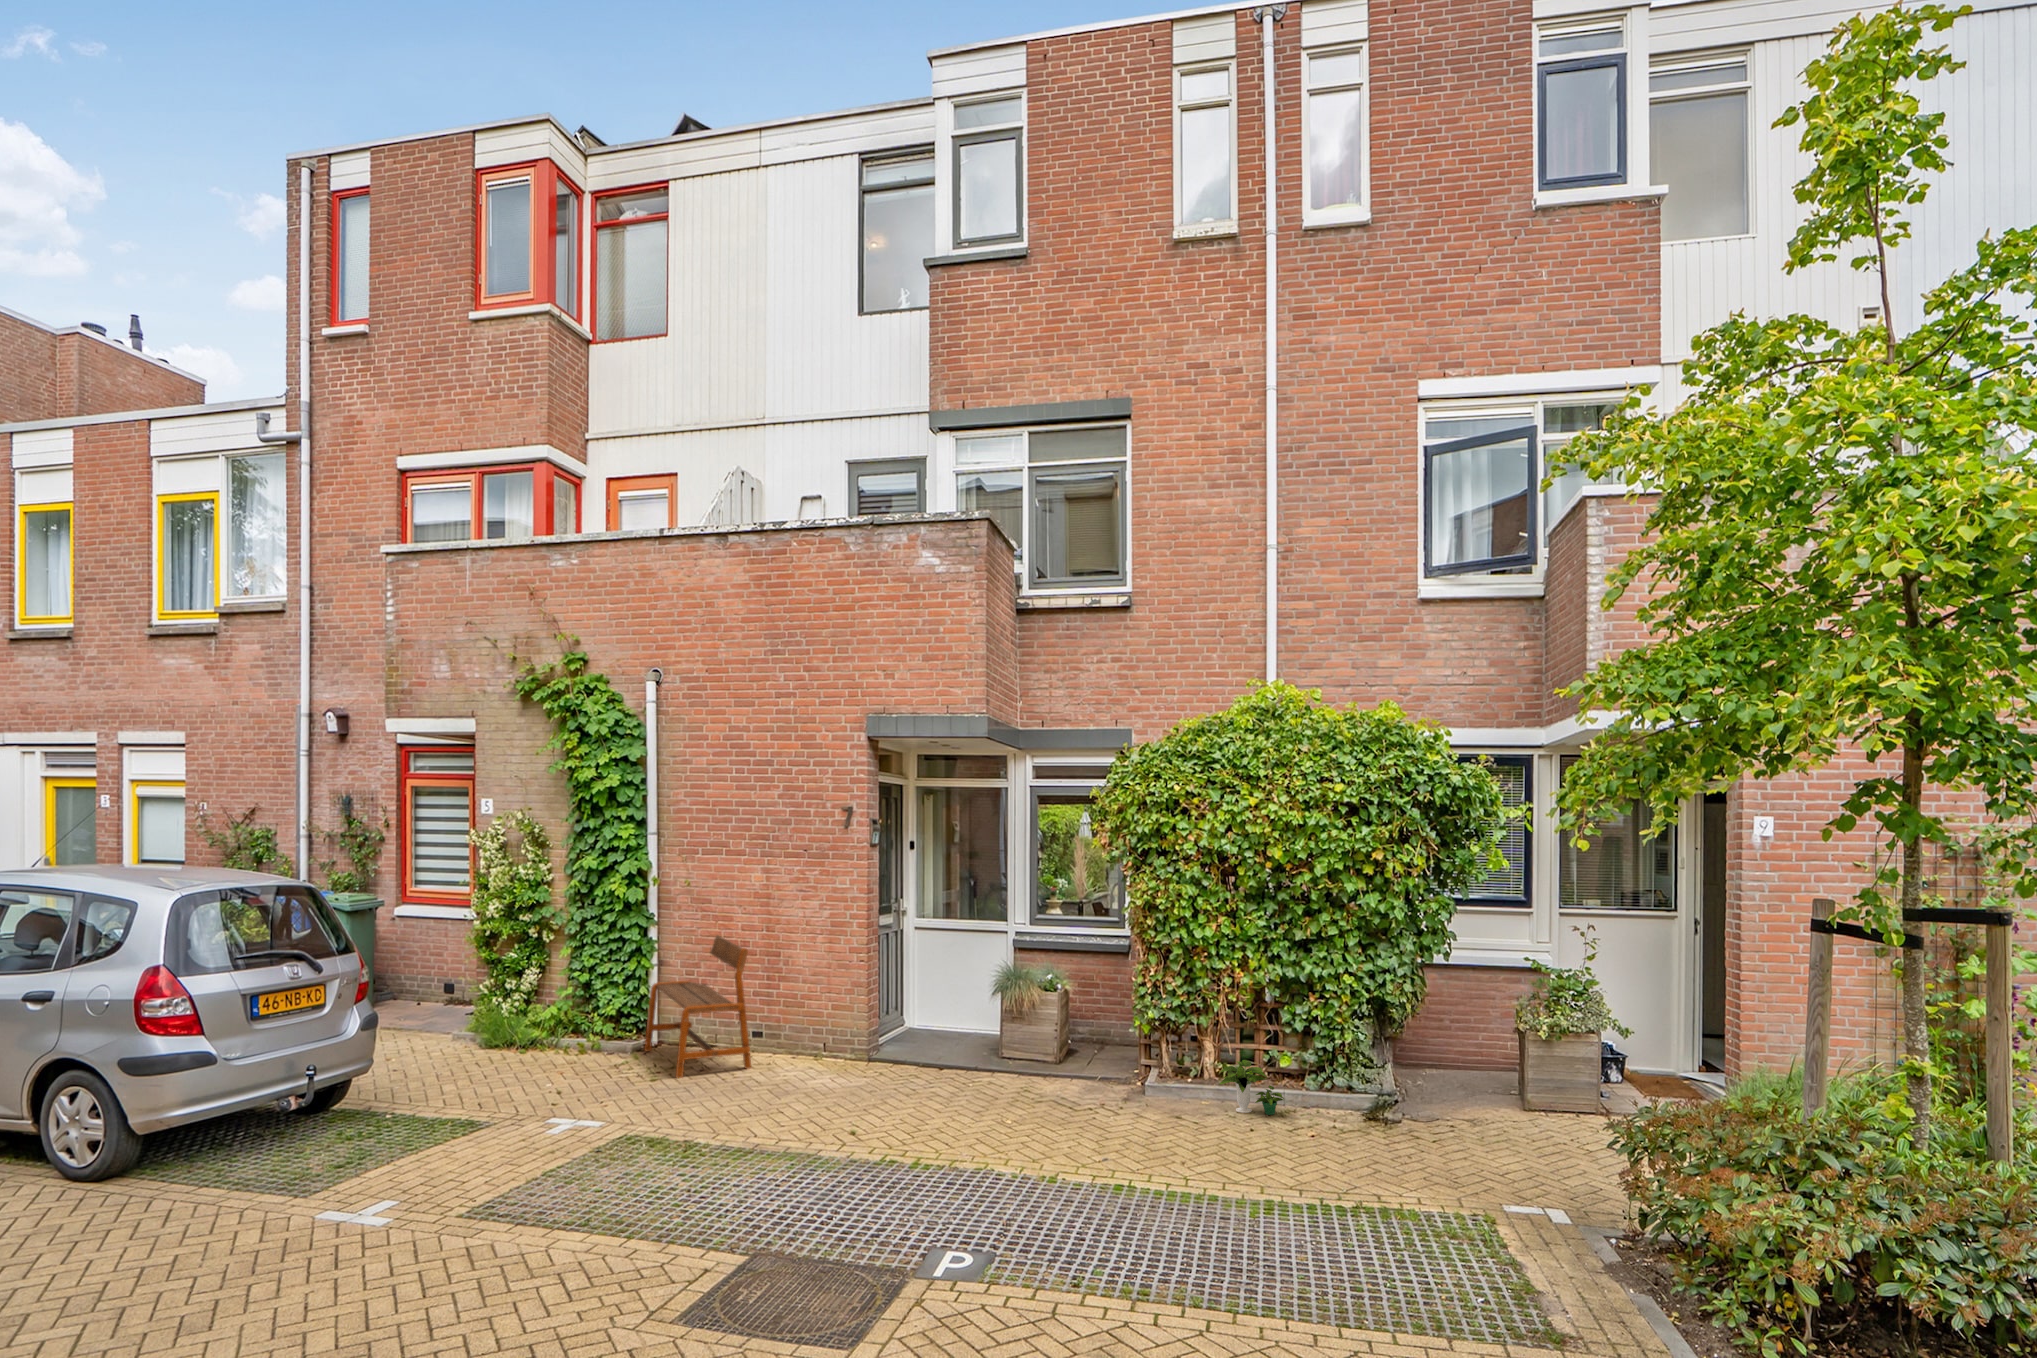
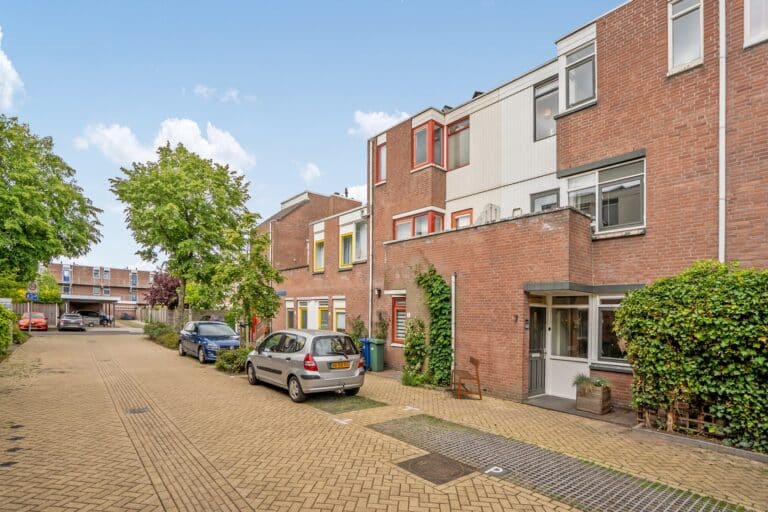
potted plant: present [1220,1060,1284,1115] -> none [677,426,715,453]

